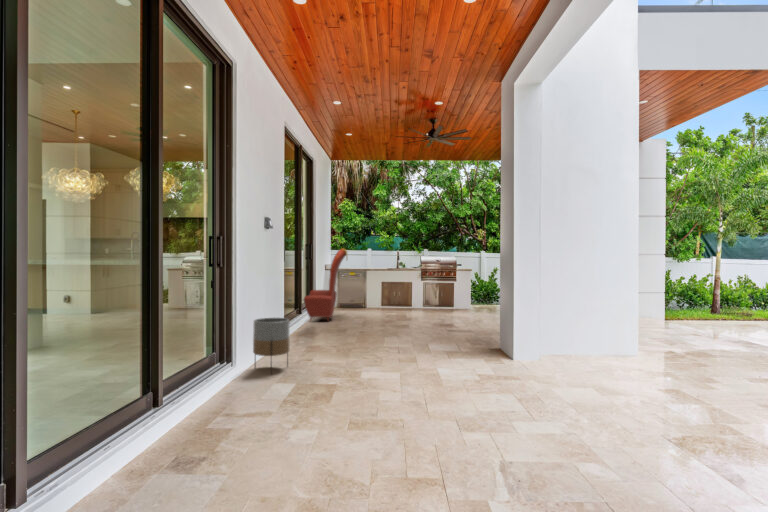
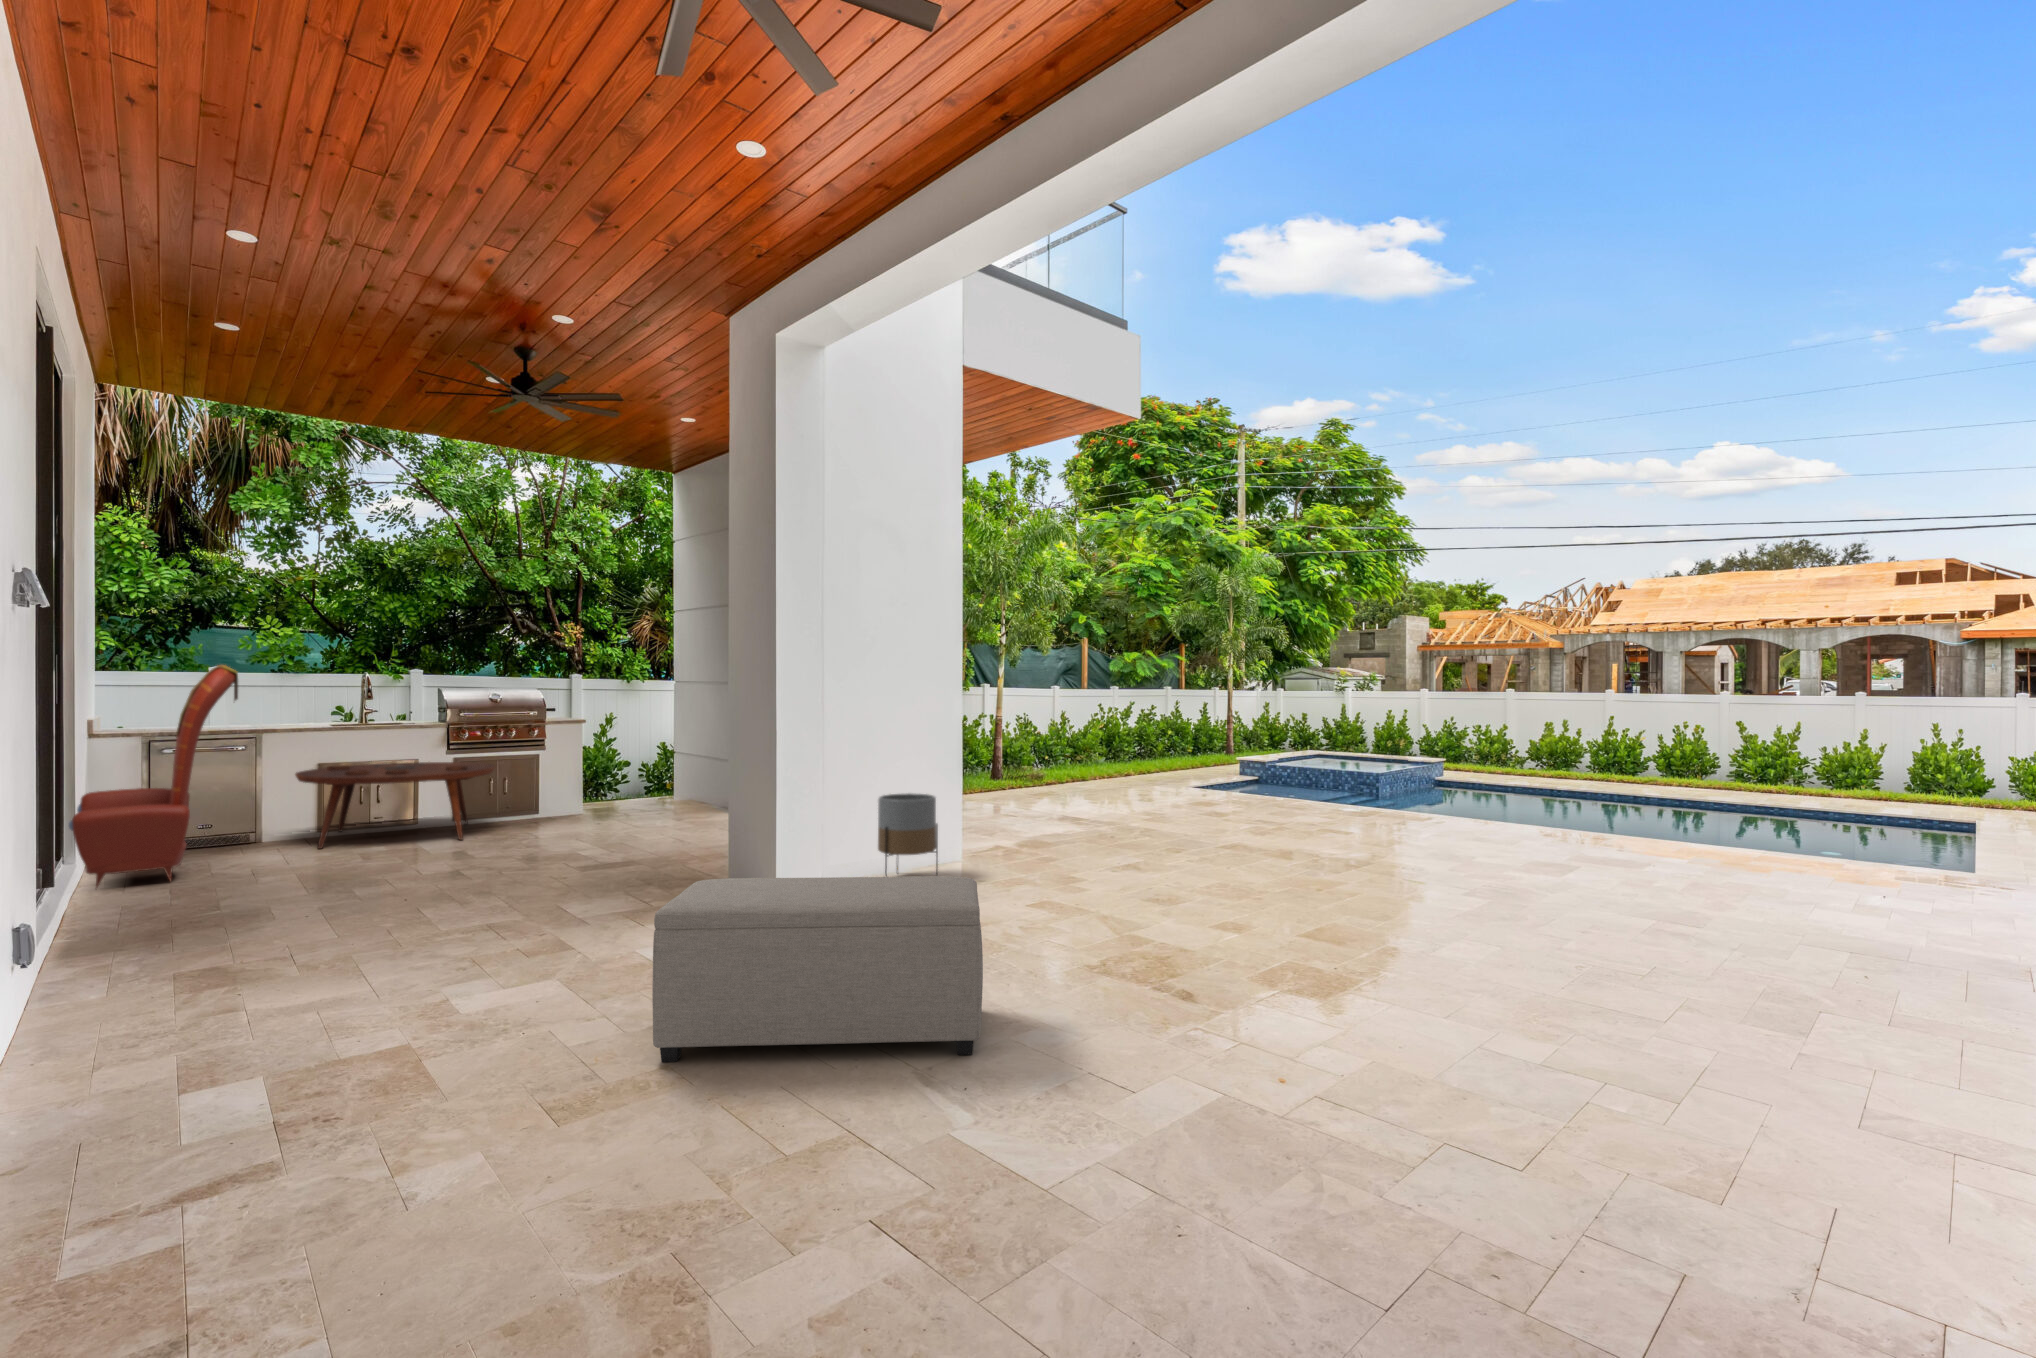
coffee table: none [369,286,434,318] -> present [295,762,495,849]
planter: present [253,318,290,364] -> present [878,793,938,876]
ottoman: none [405,339,565,446] -> present [652,876,983,1062]

